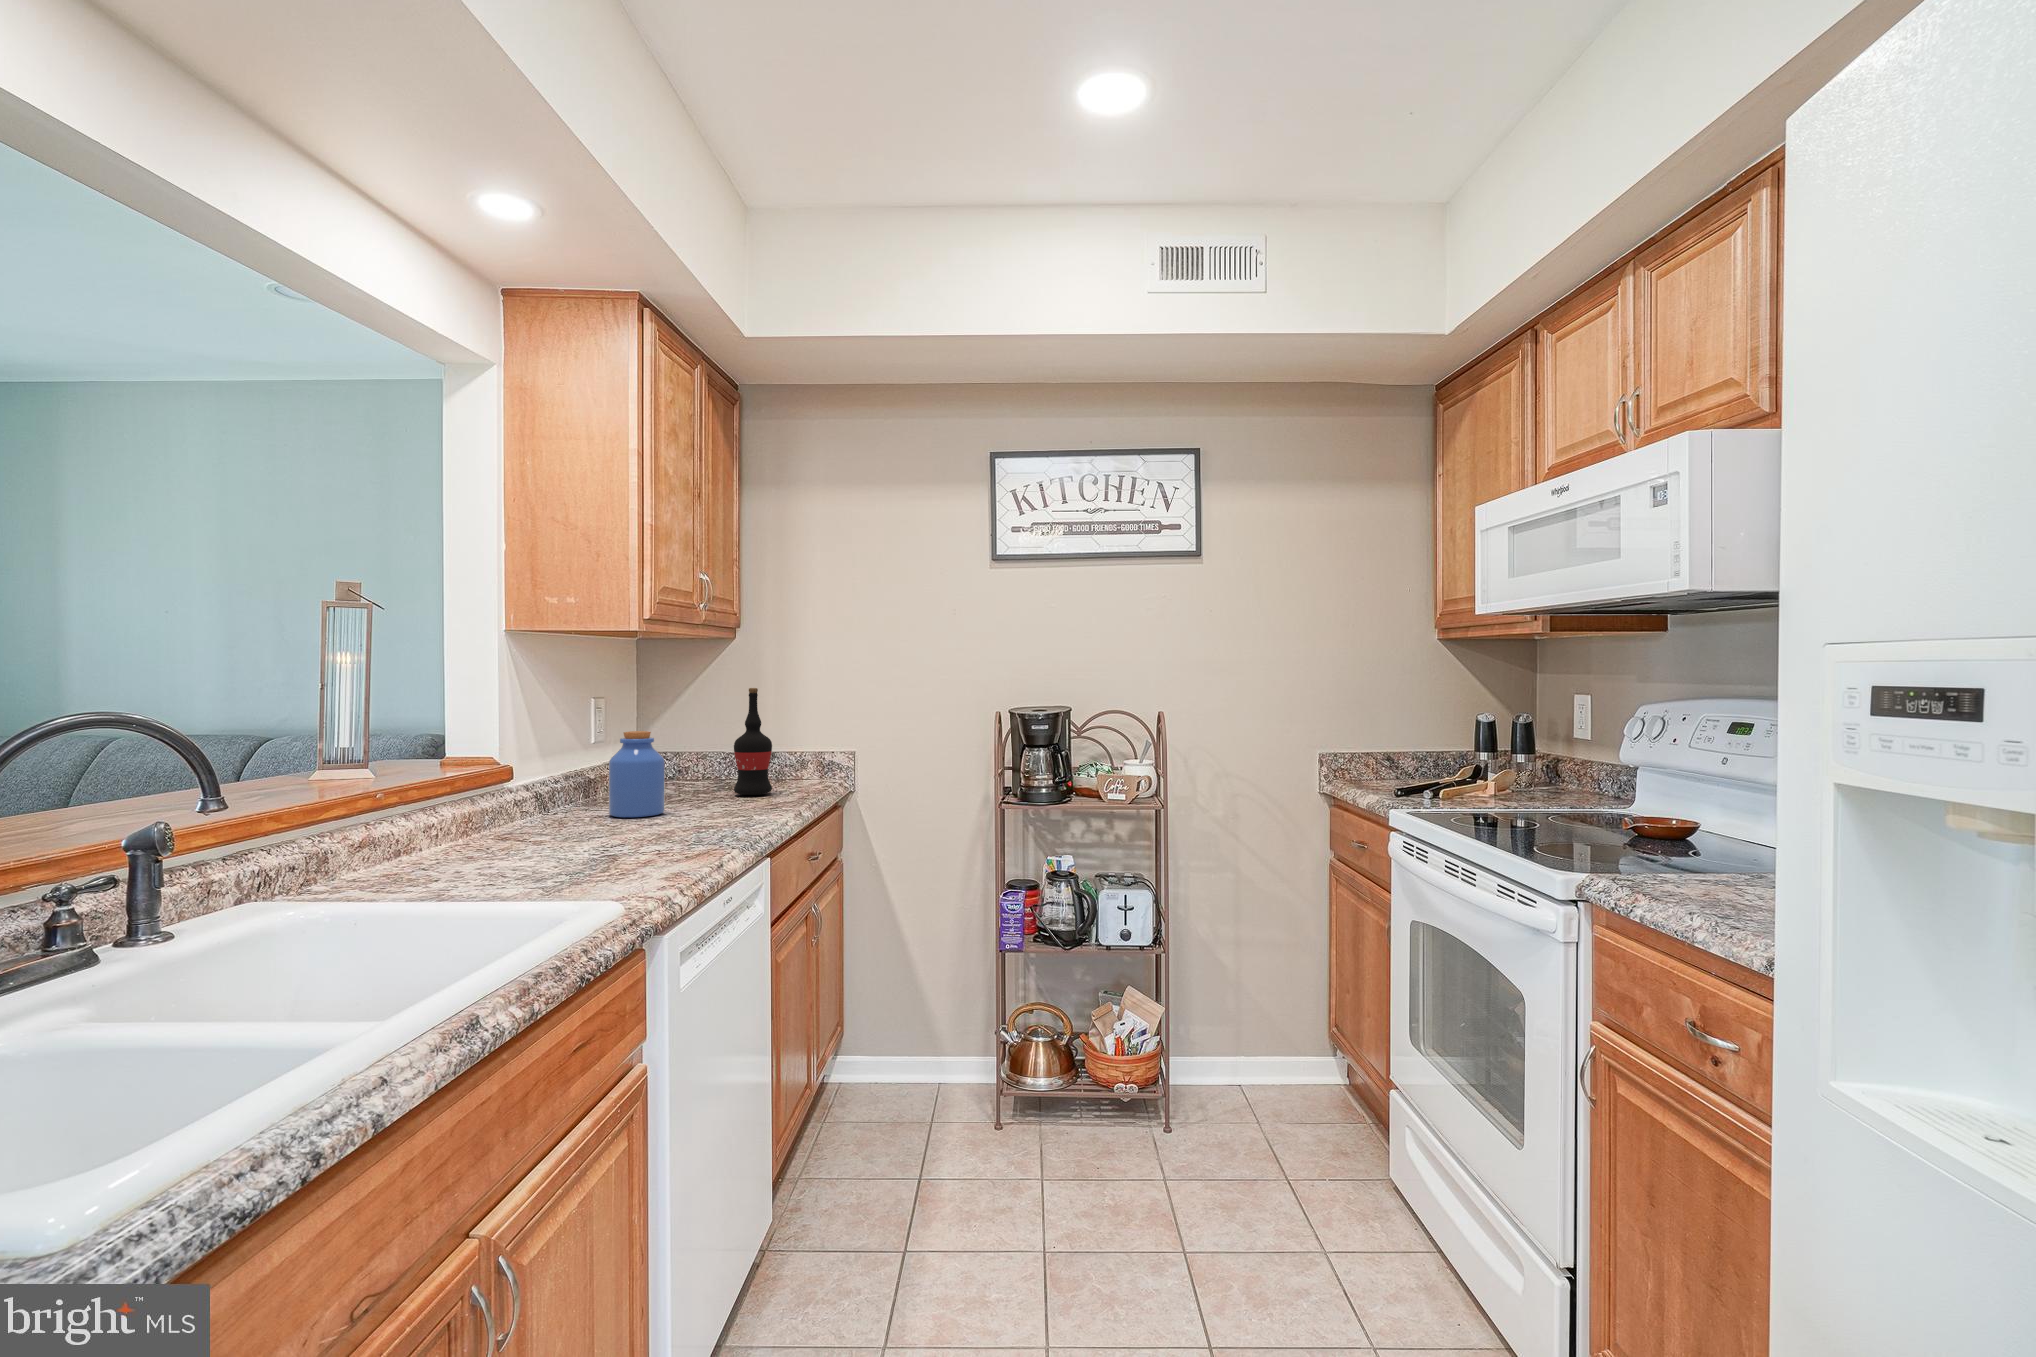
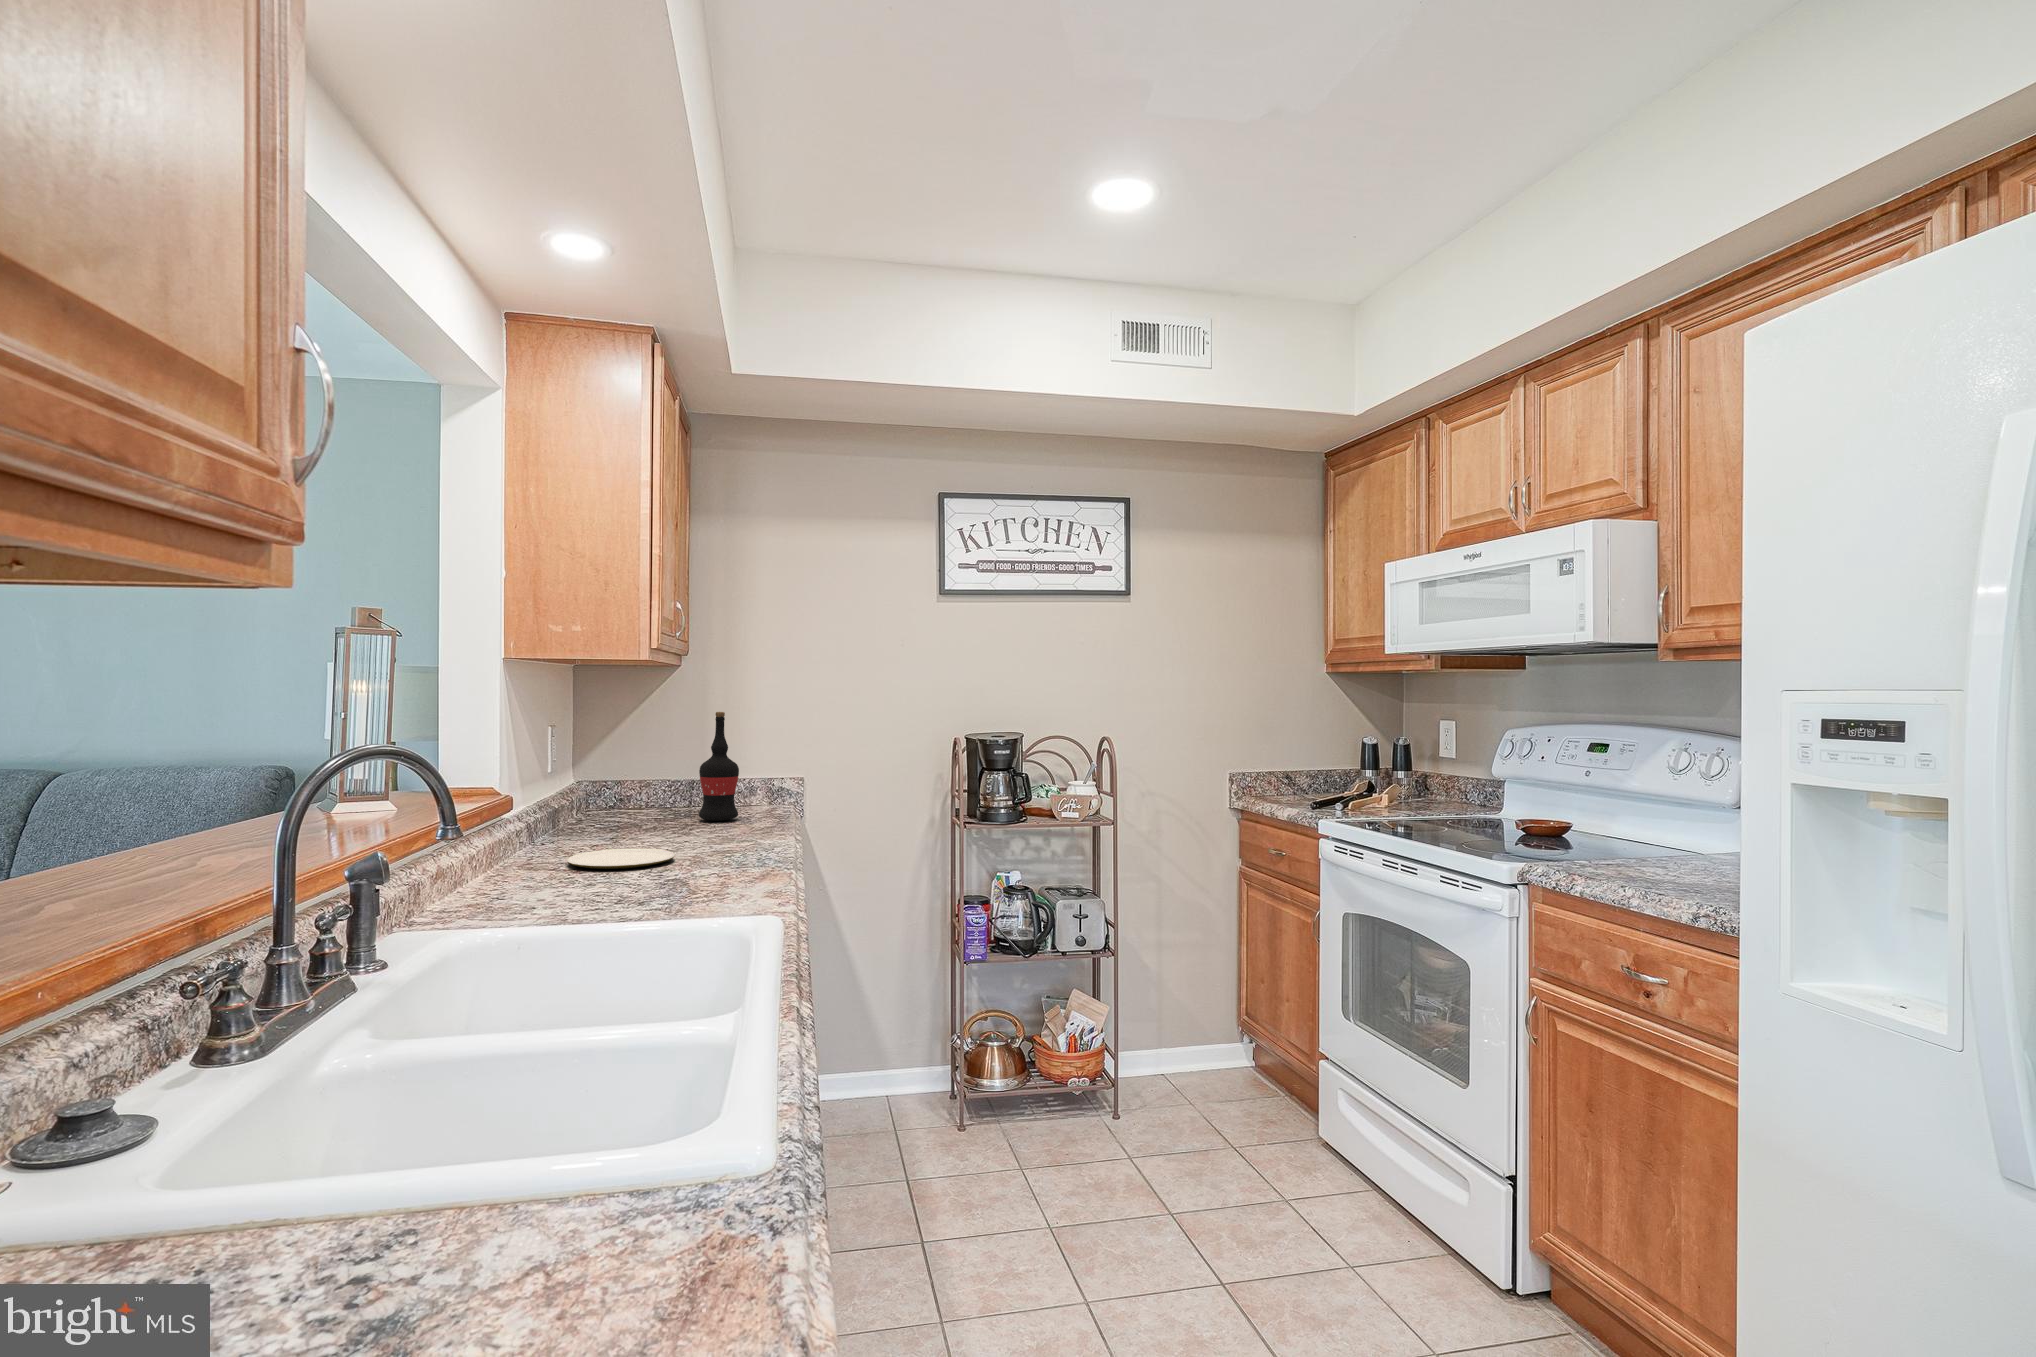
jar: present [609,731,665,818] -> none [604,757,662,845]
plate: none [534,821,642,841] -> present [567,848,675,869]

